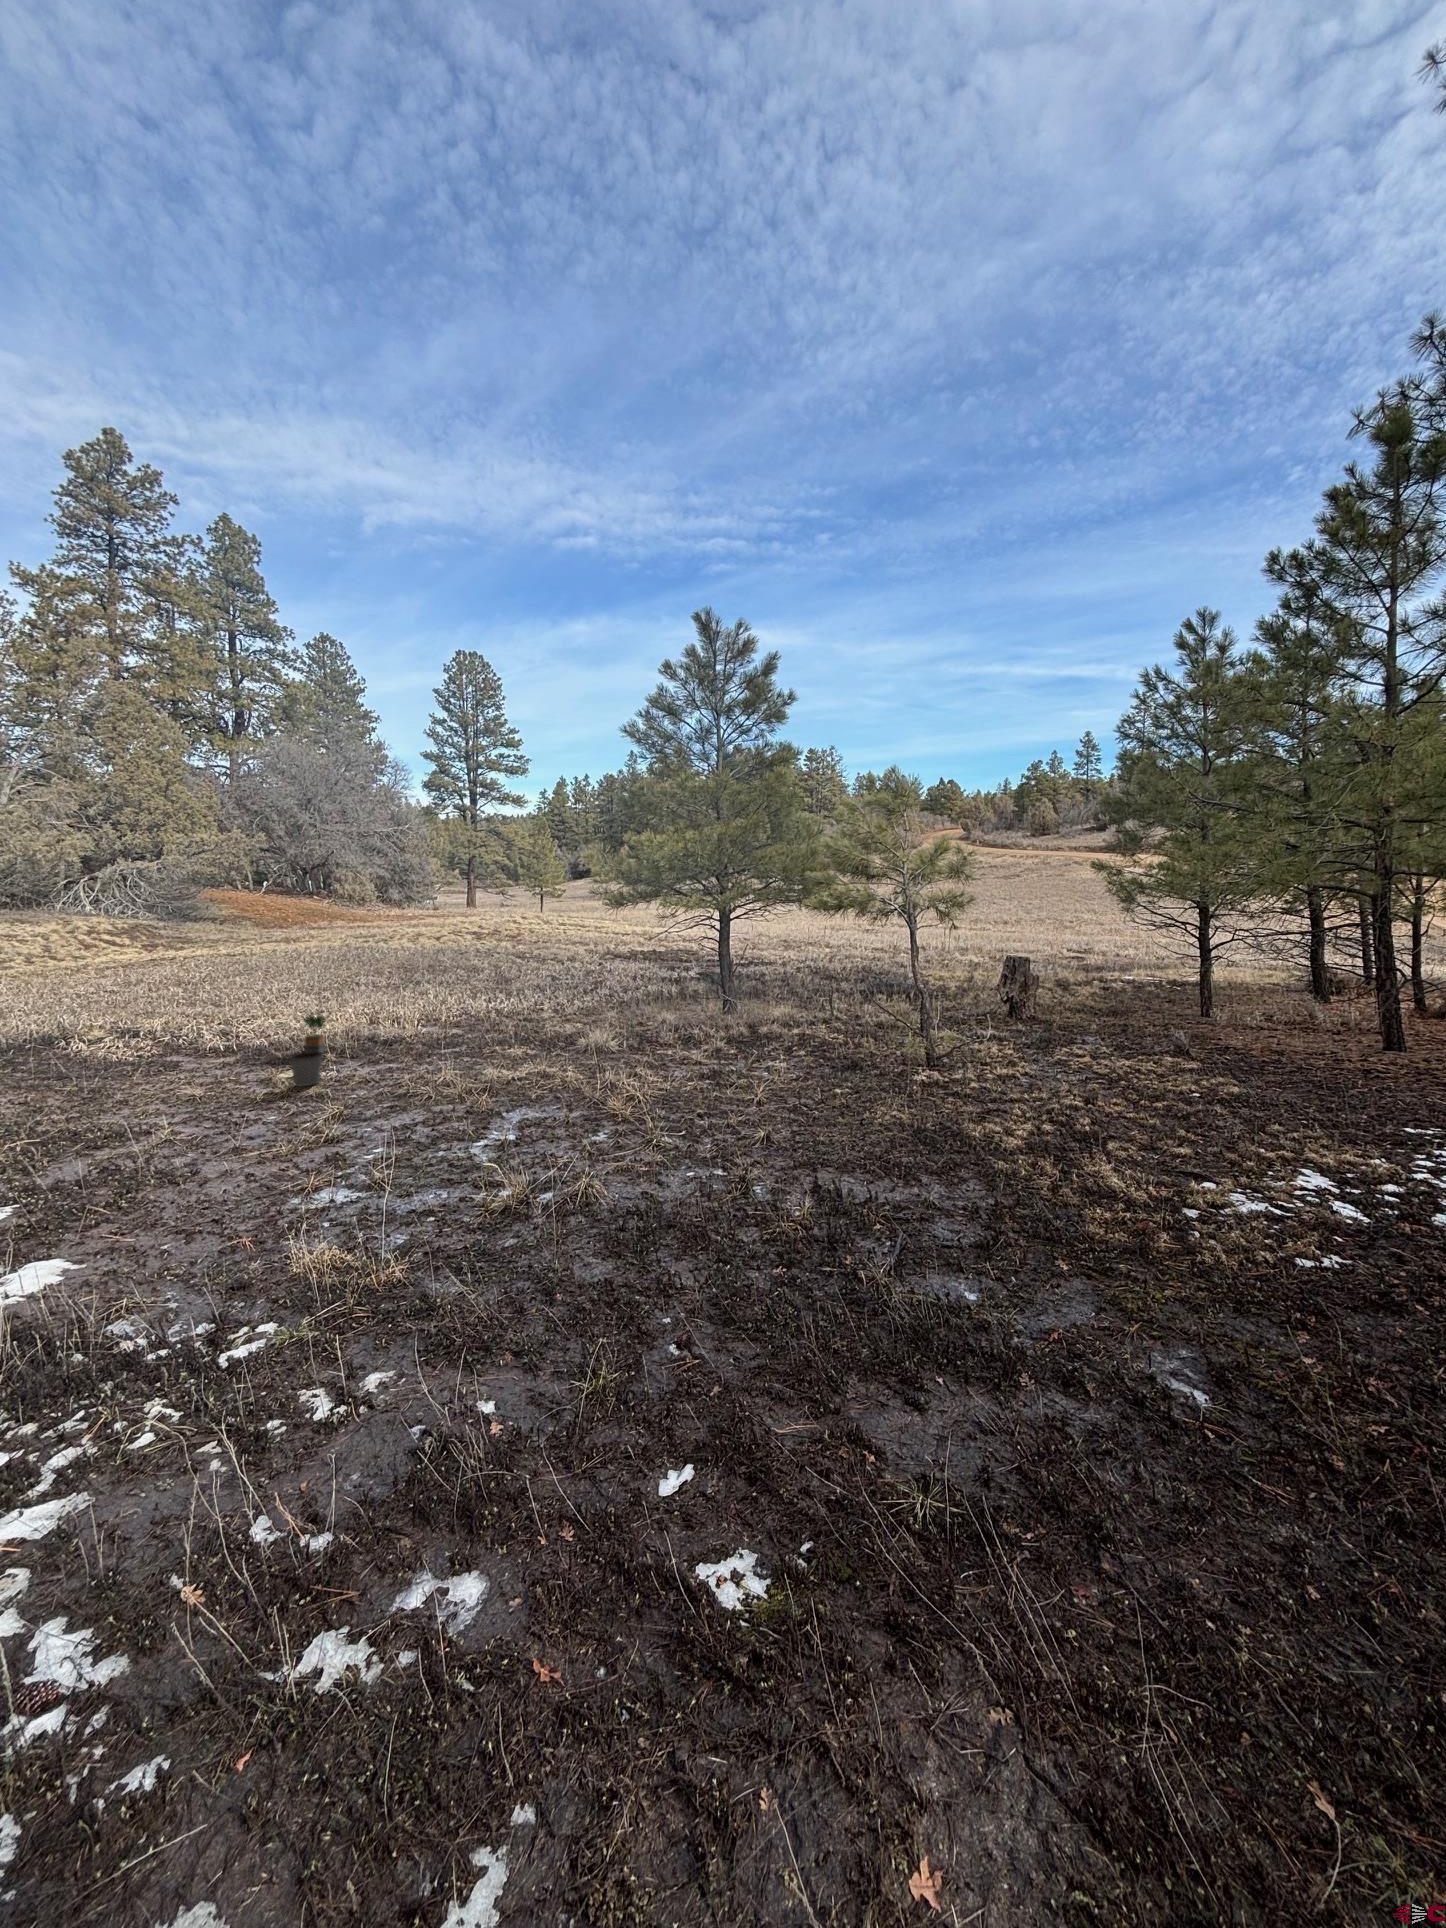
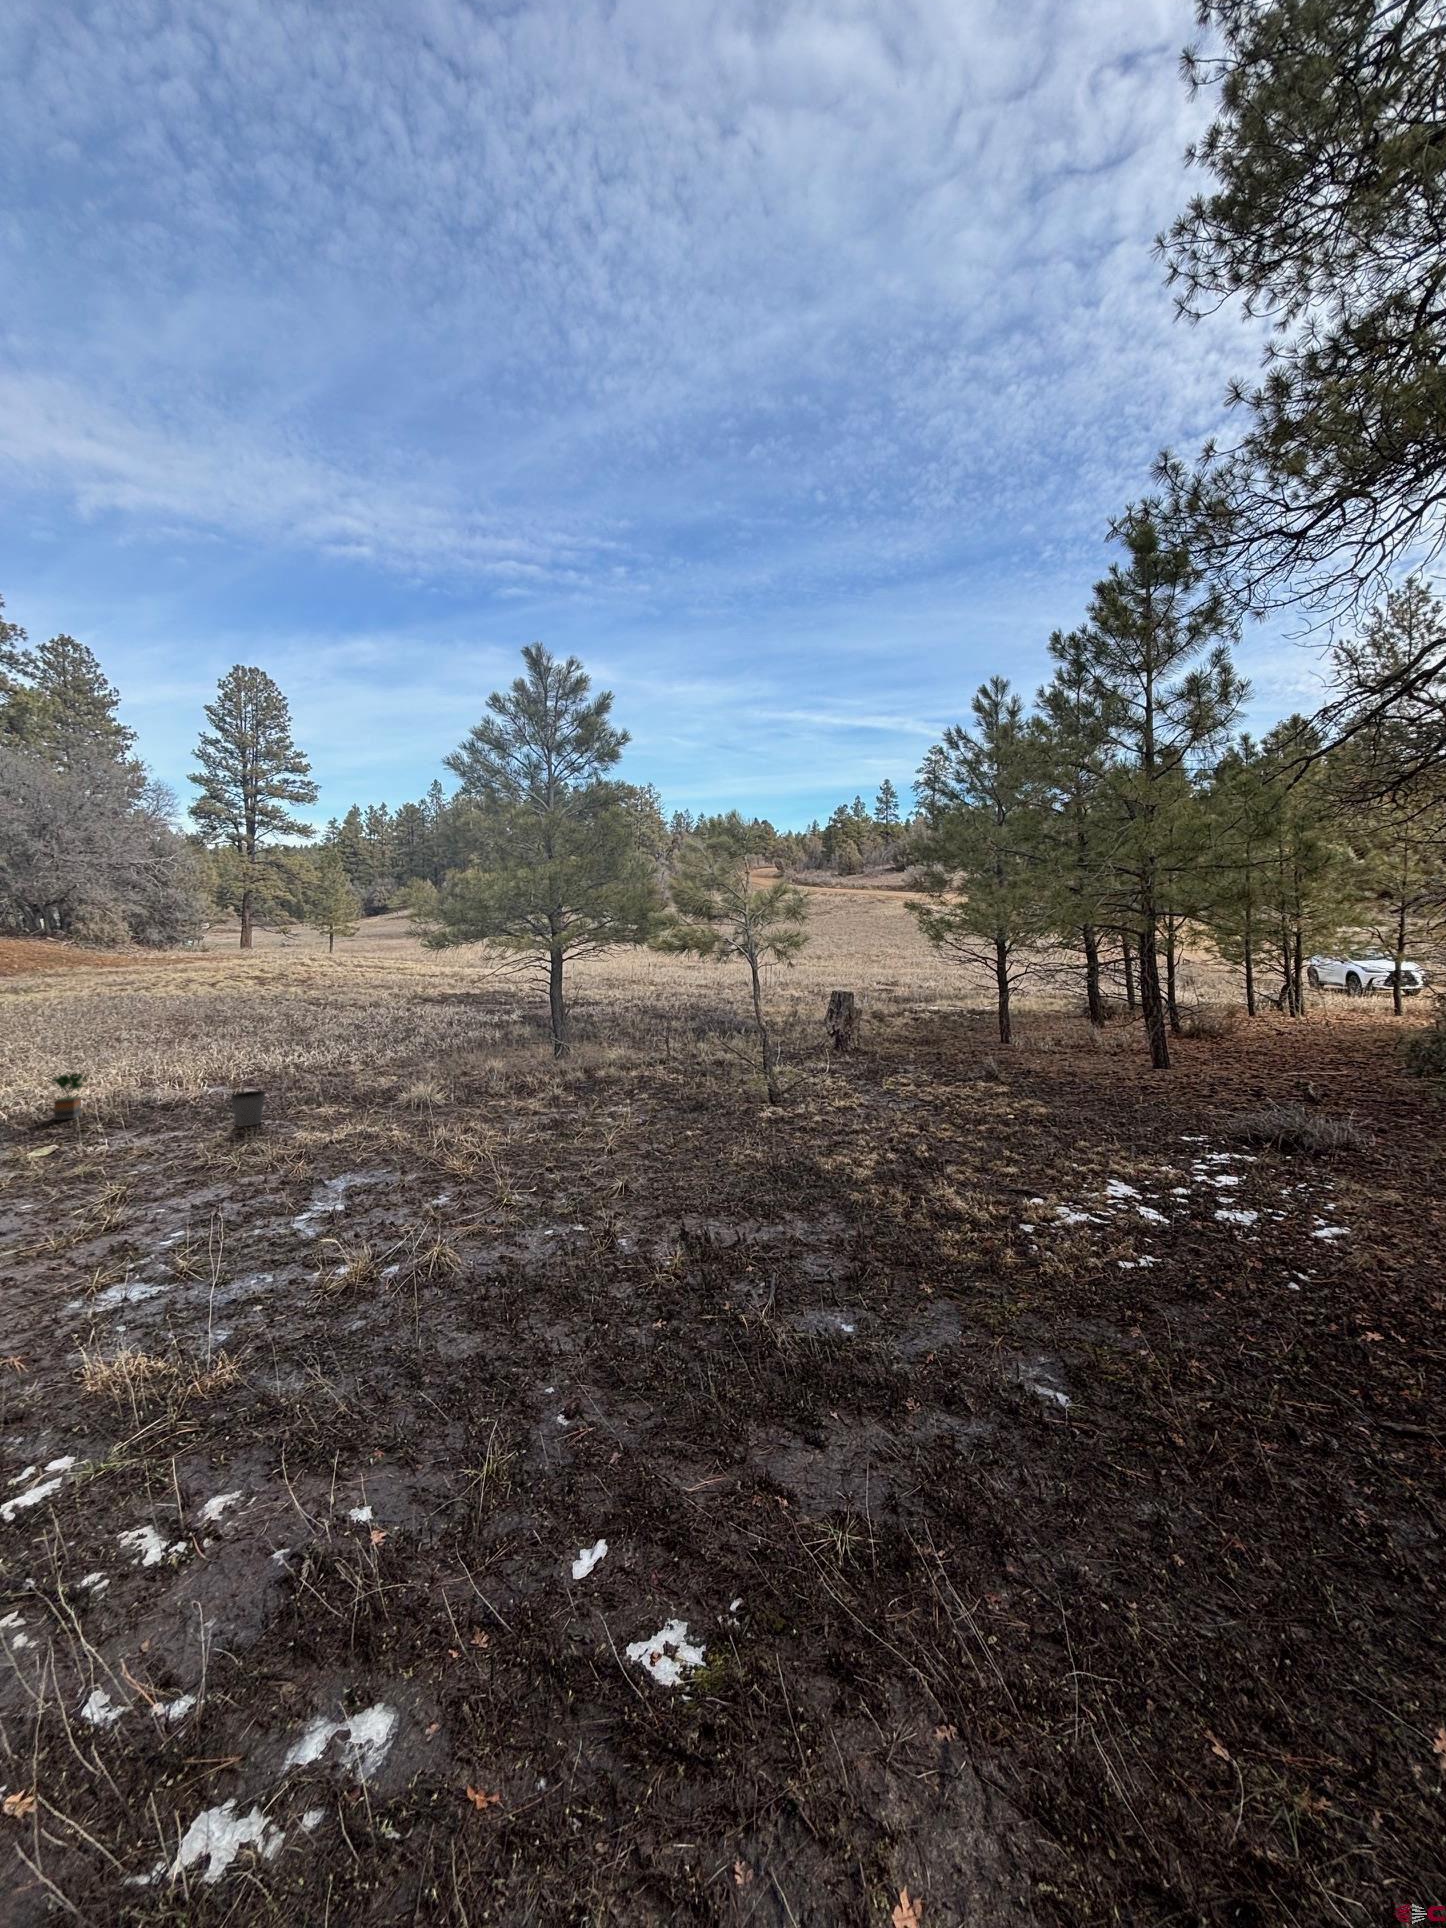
bucket: present [290,1051,322,1086] -> present [231,1090,265,1126]

